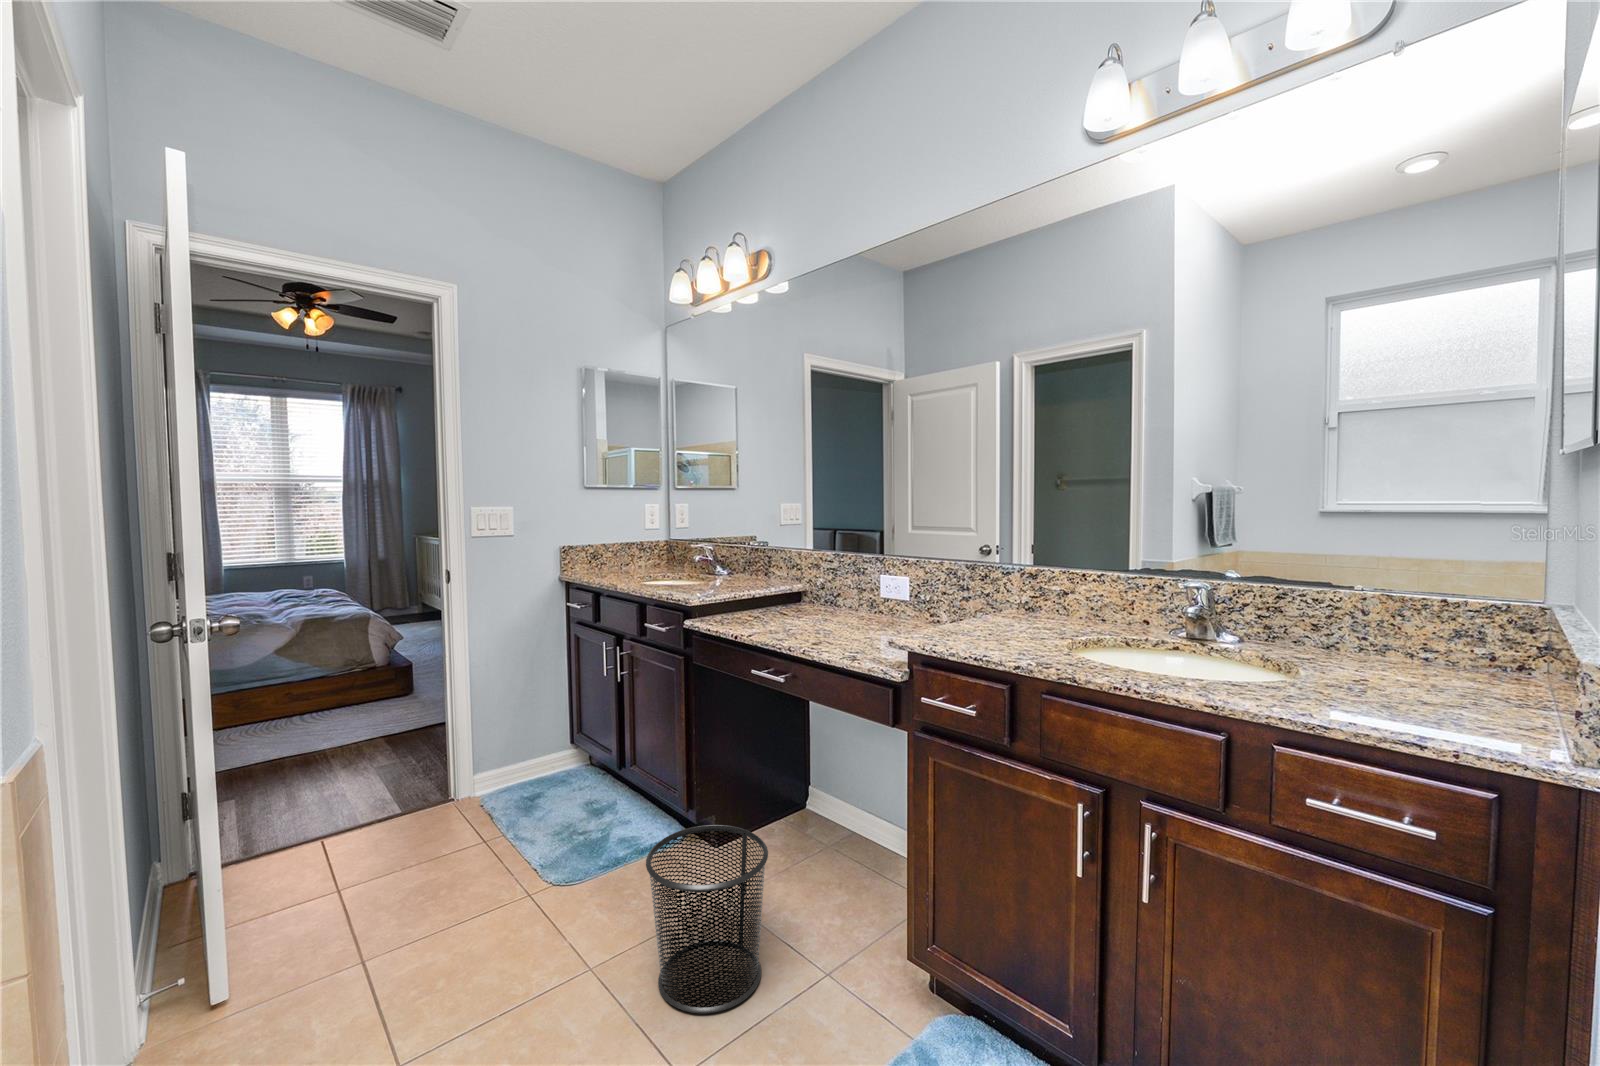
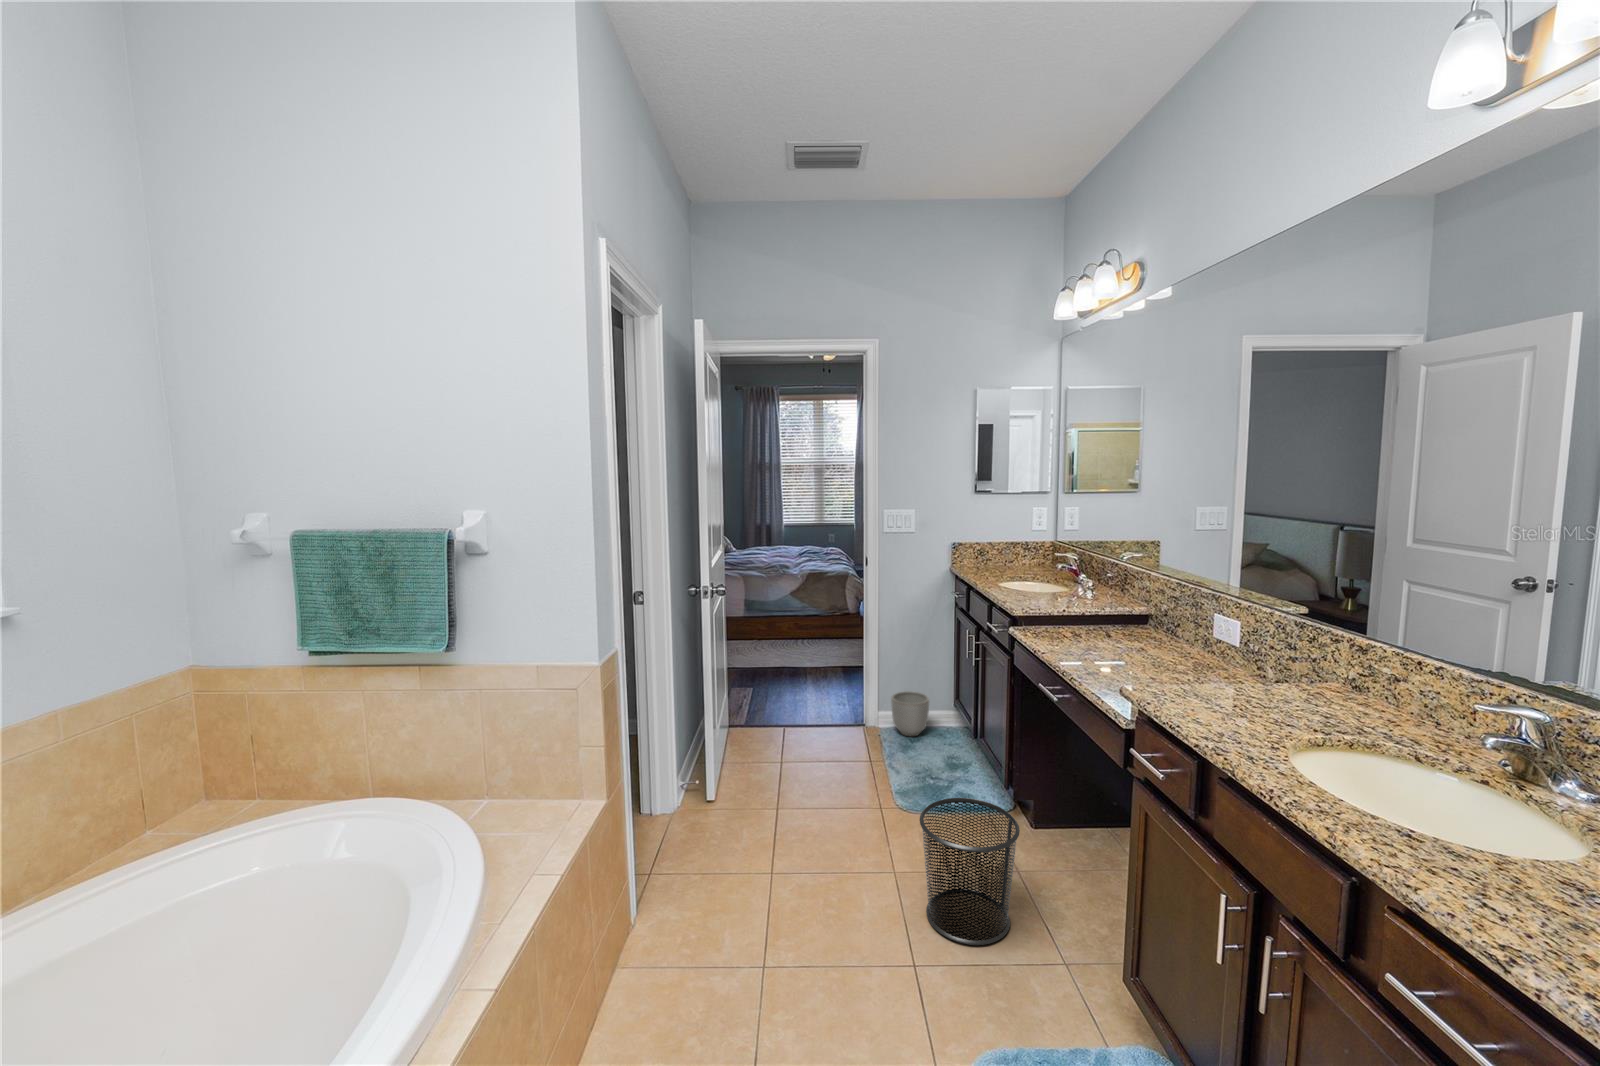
planter: none [495,737,547,796] -> present [891,691,929,736]

